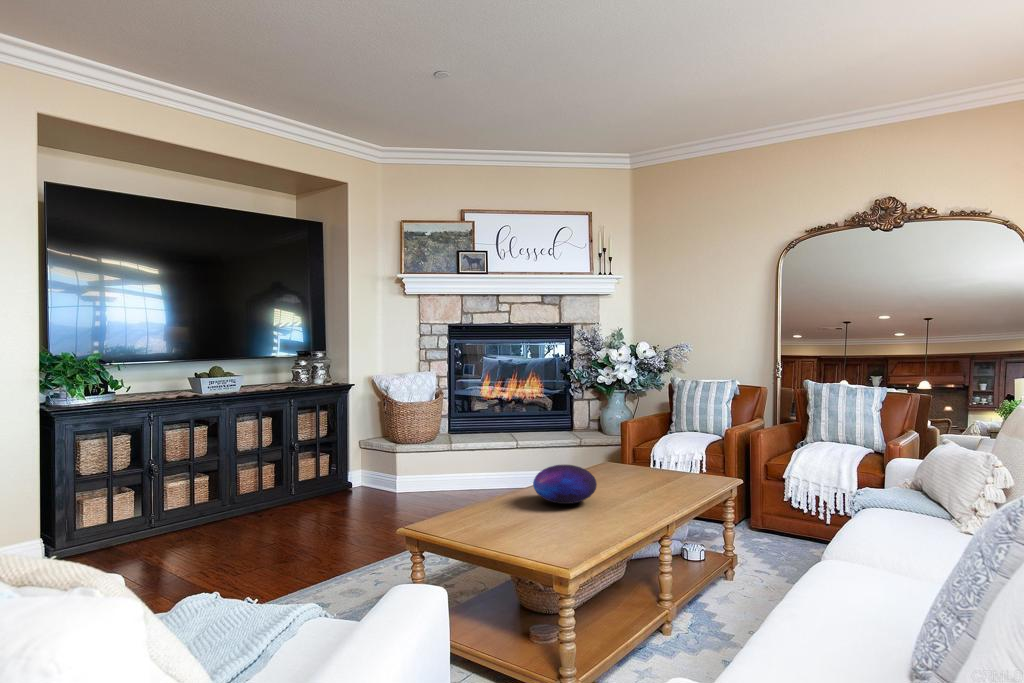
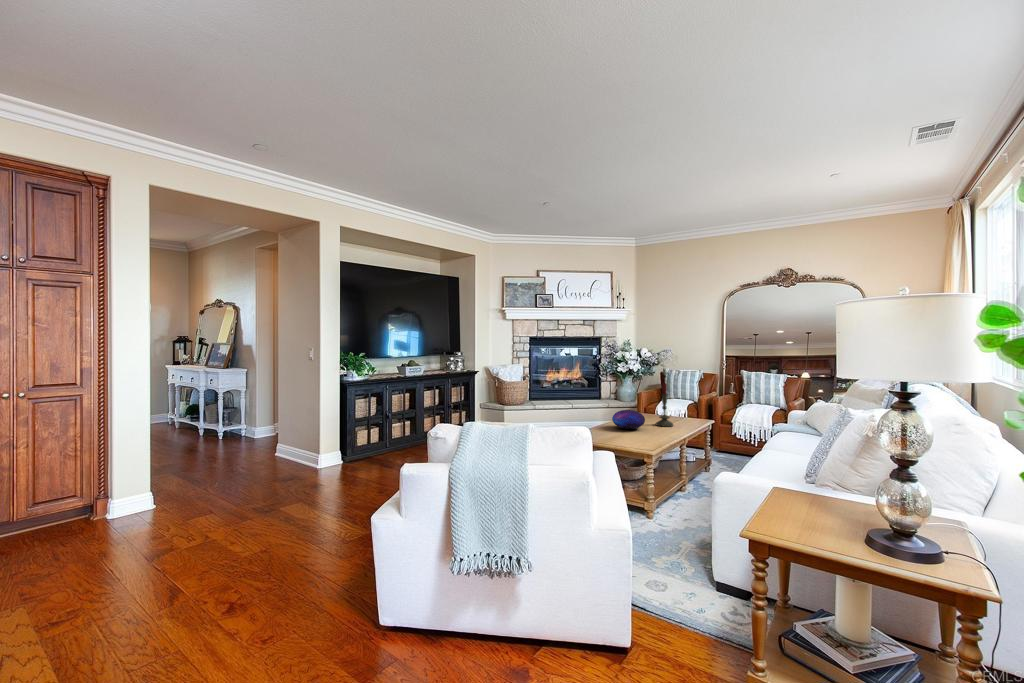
candle: none [624,408,658,496] -> present [656,383,673,427]

